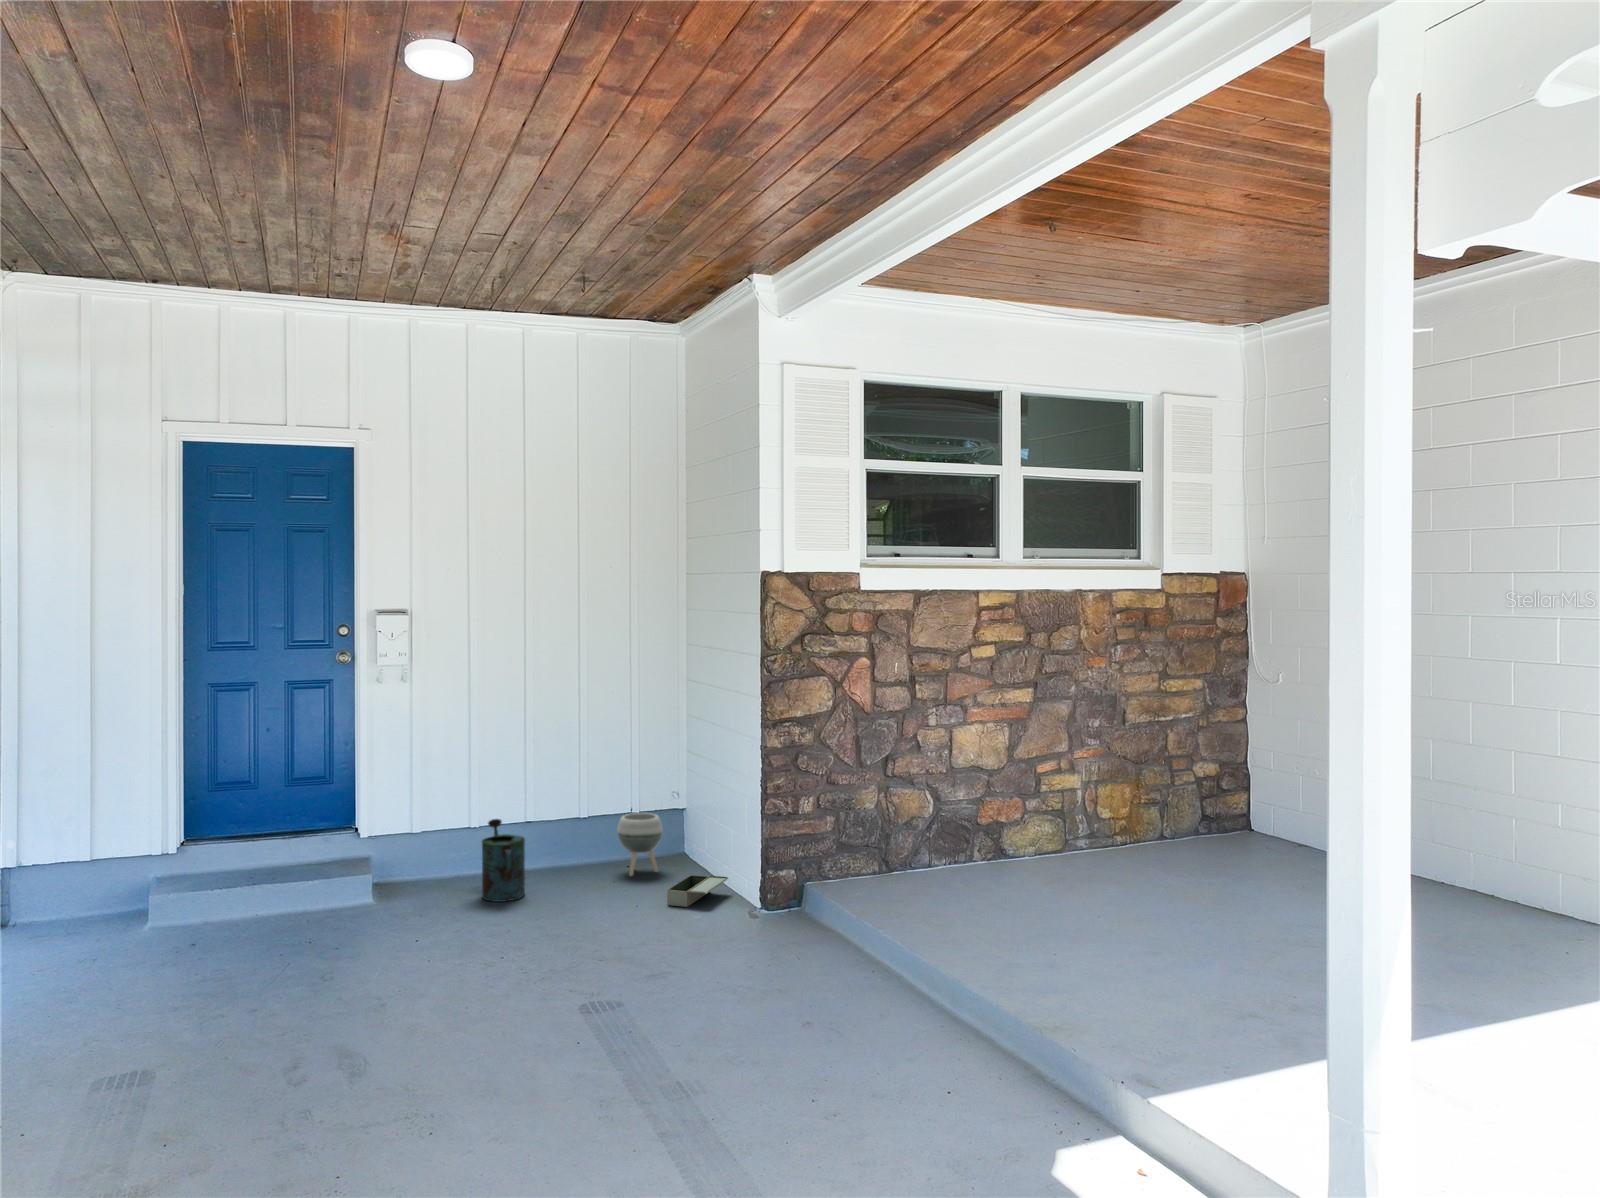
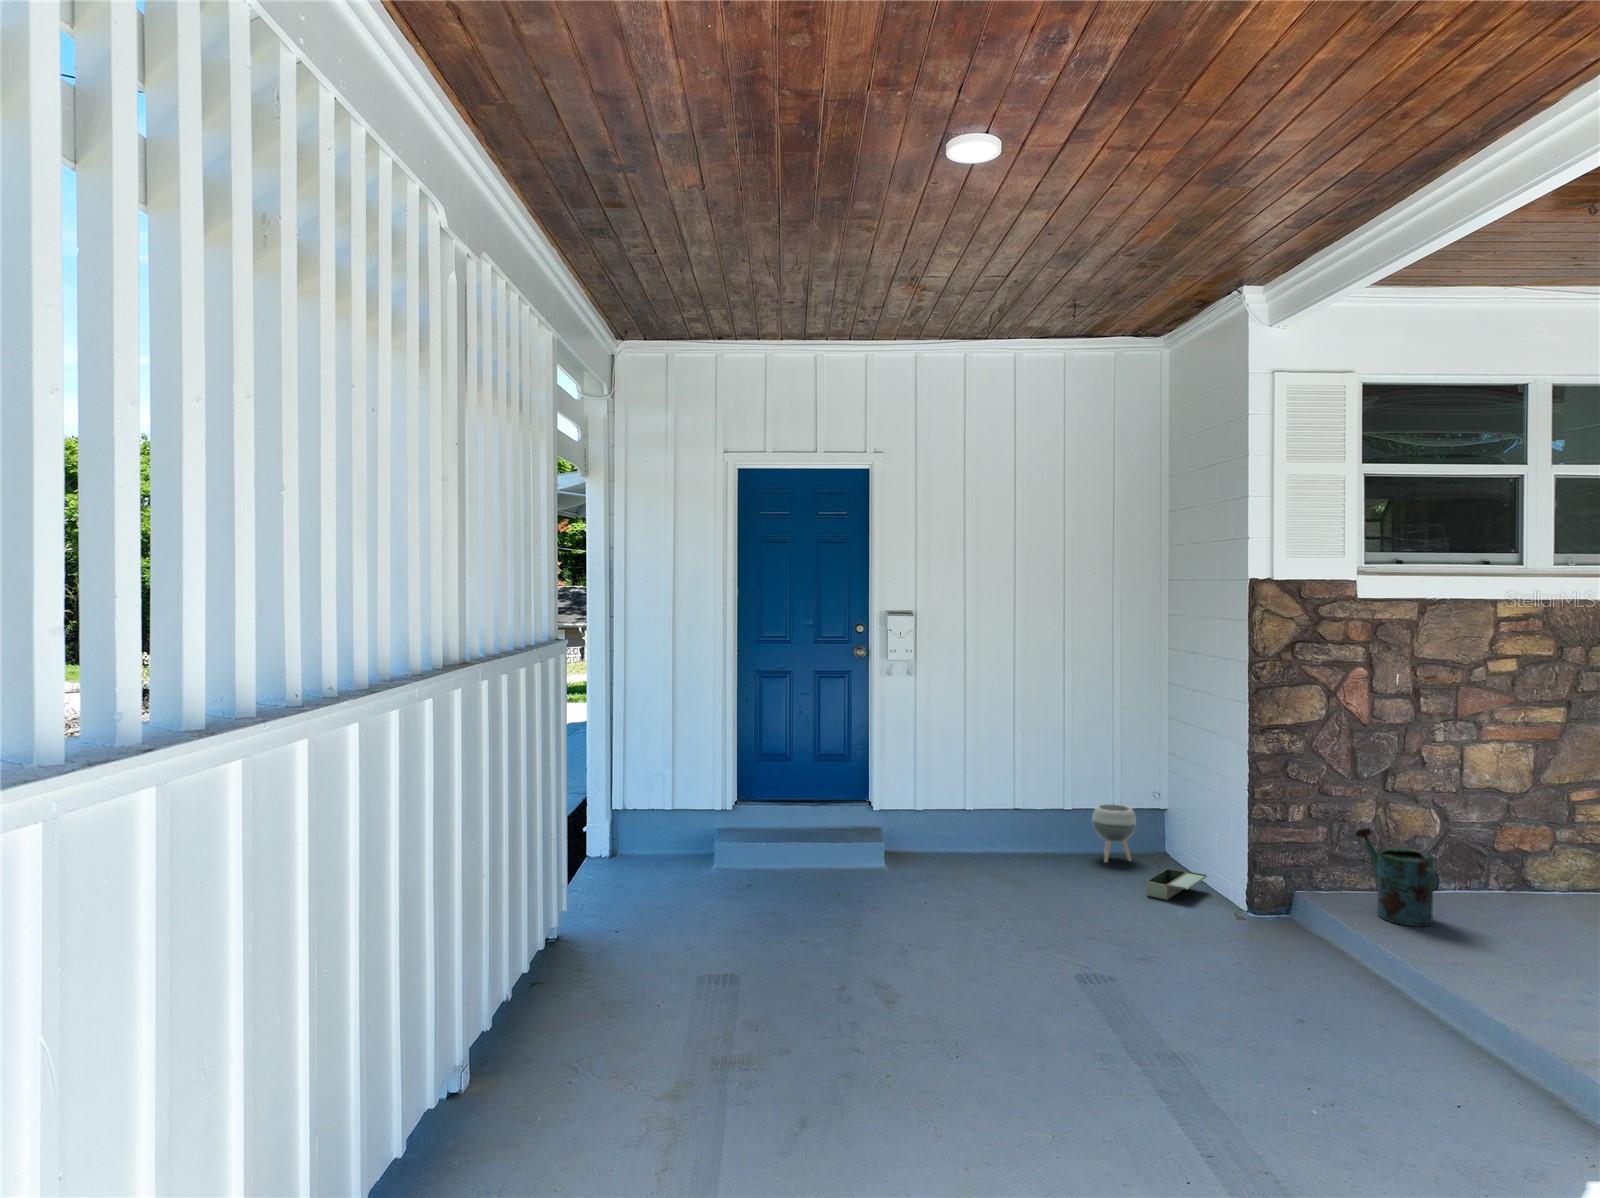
watering can: present [482,819,525,902] -> present [1355,829,1440,926]

